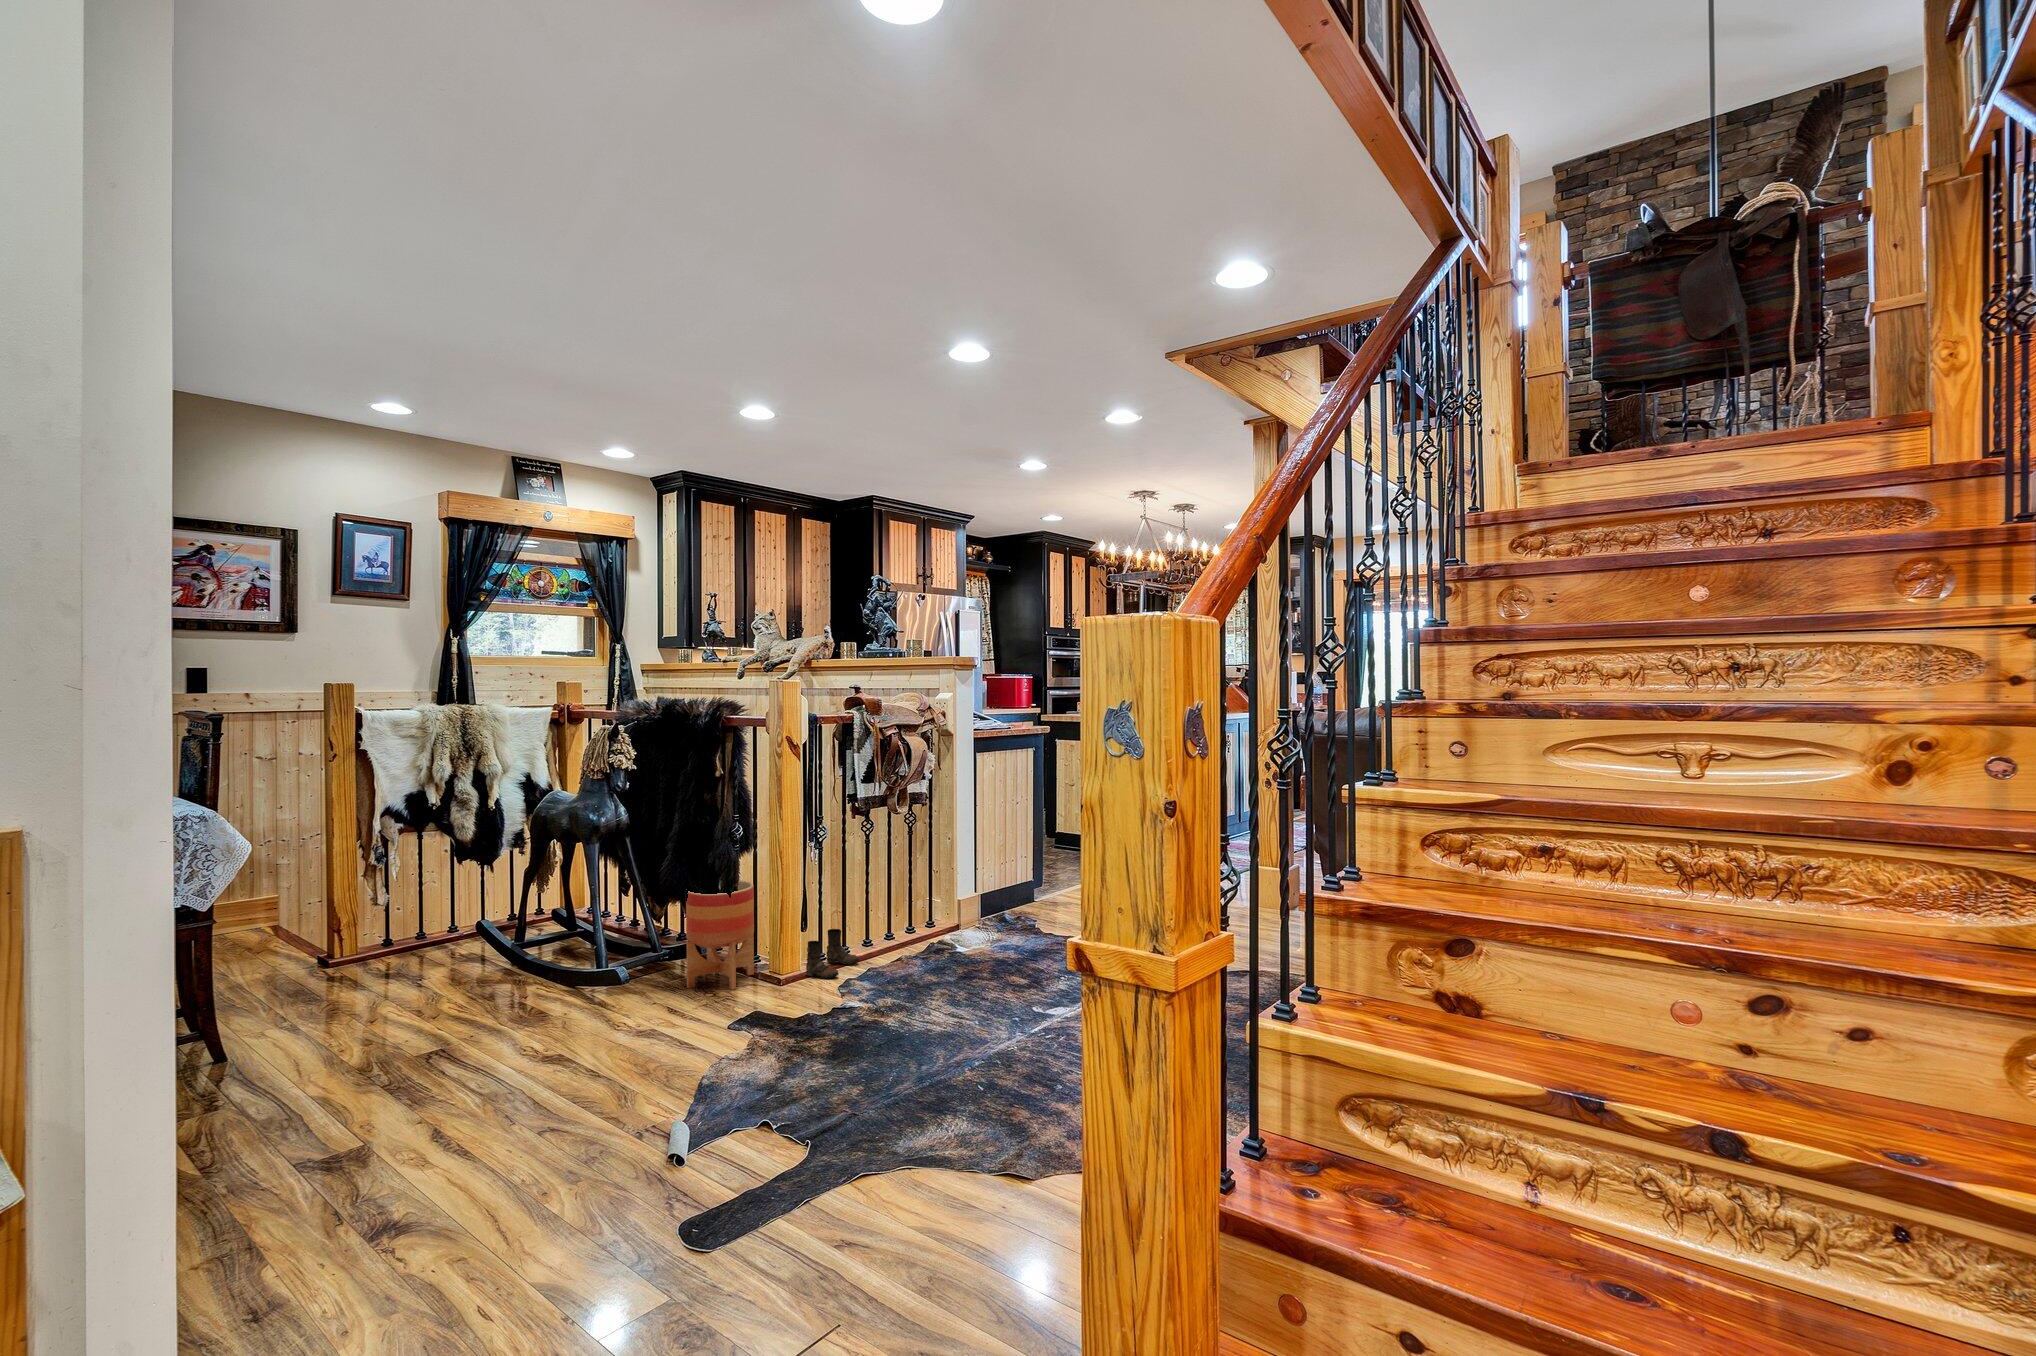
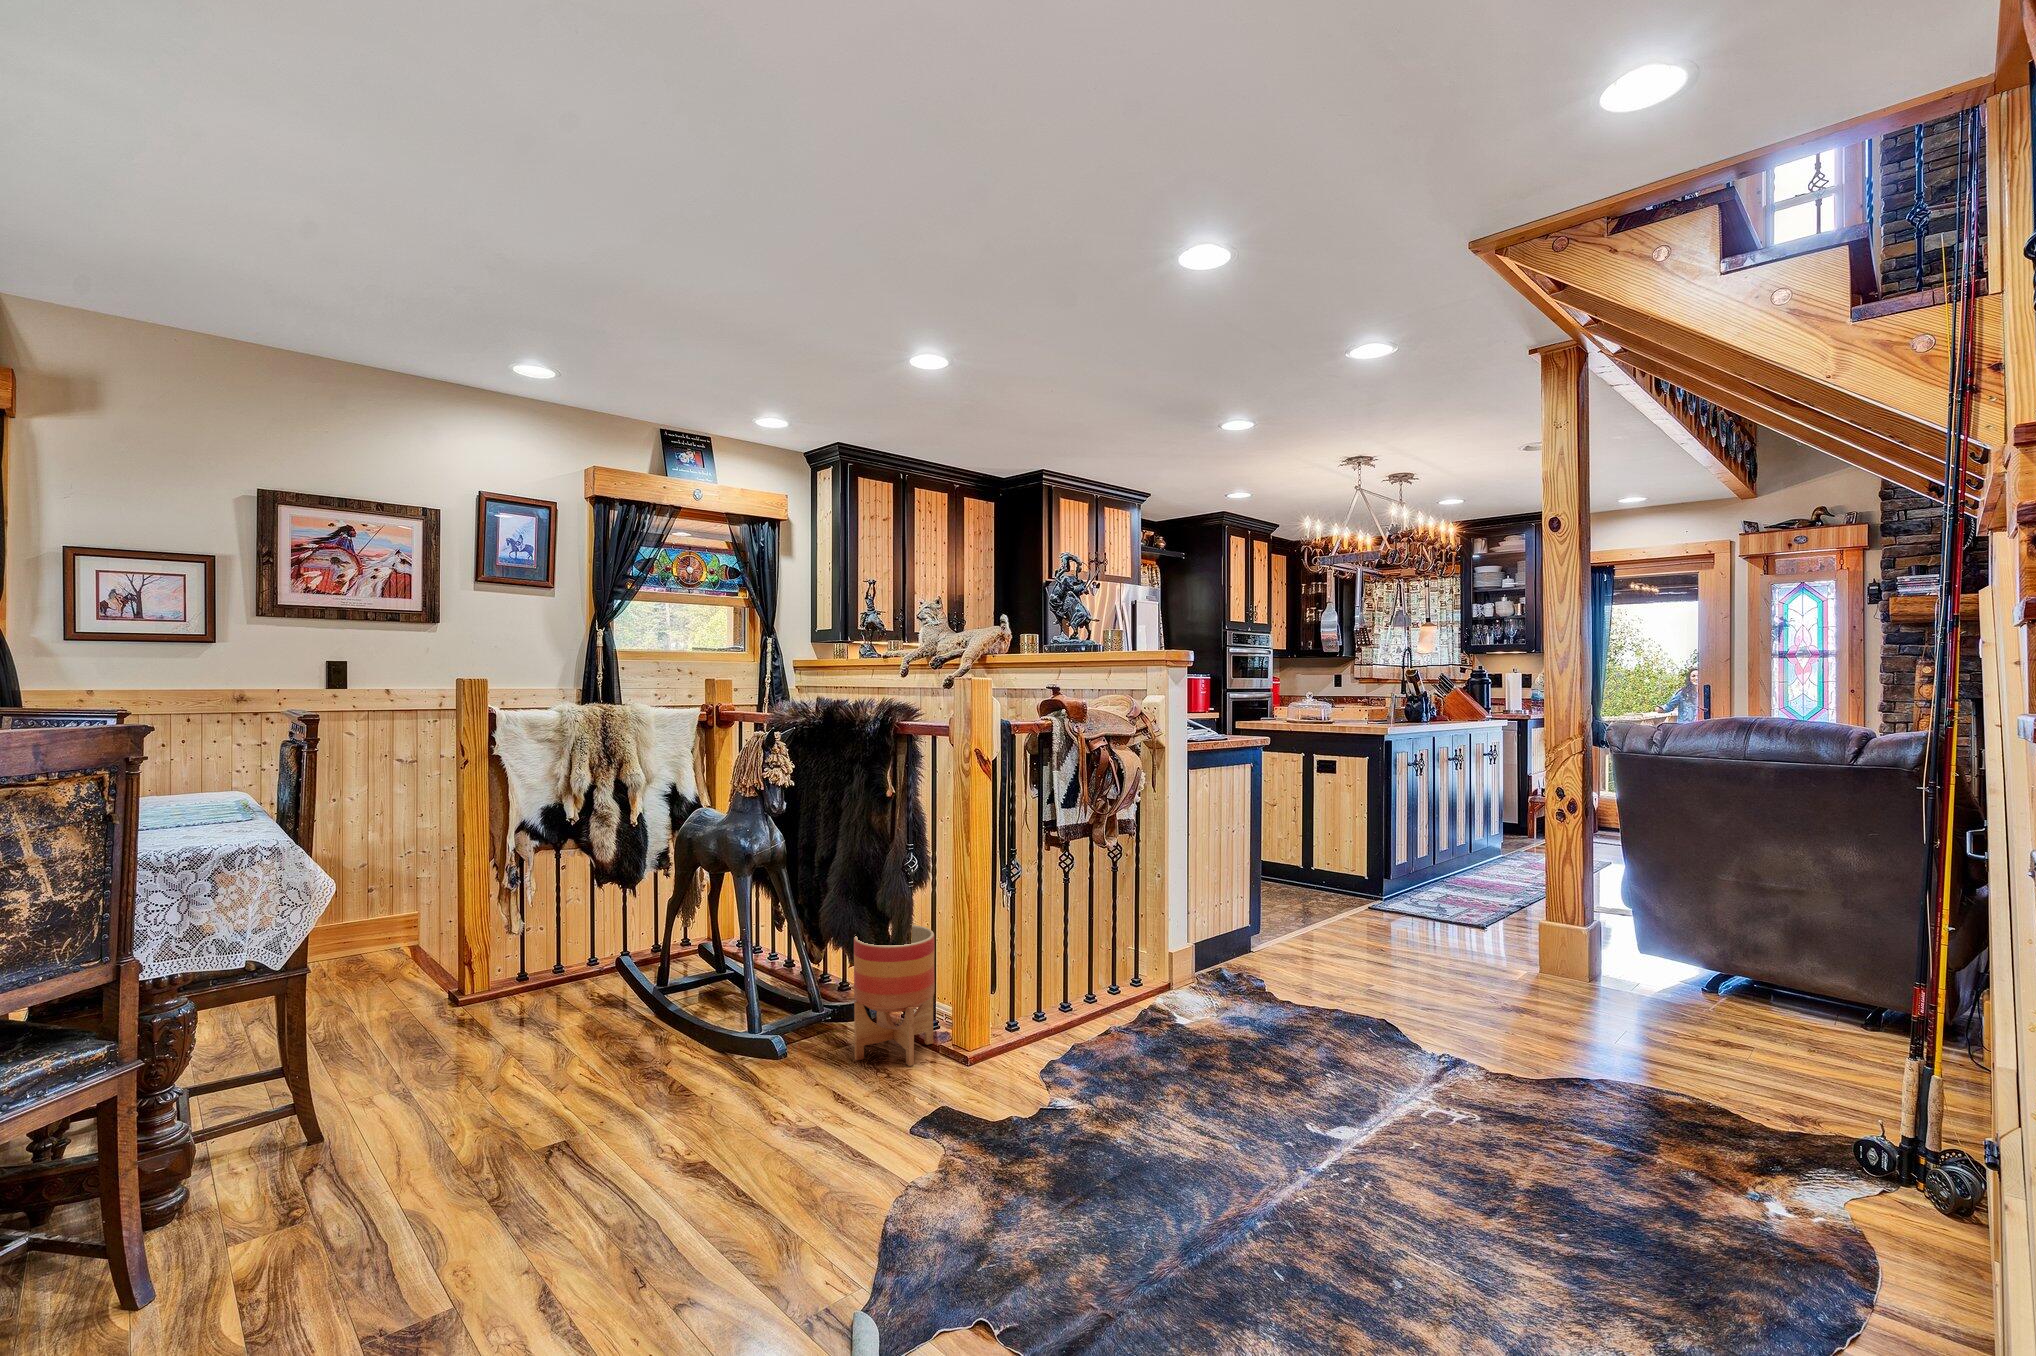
boots: present [806,929,859,979] -> none [997,988,1060,1056]

